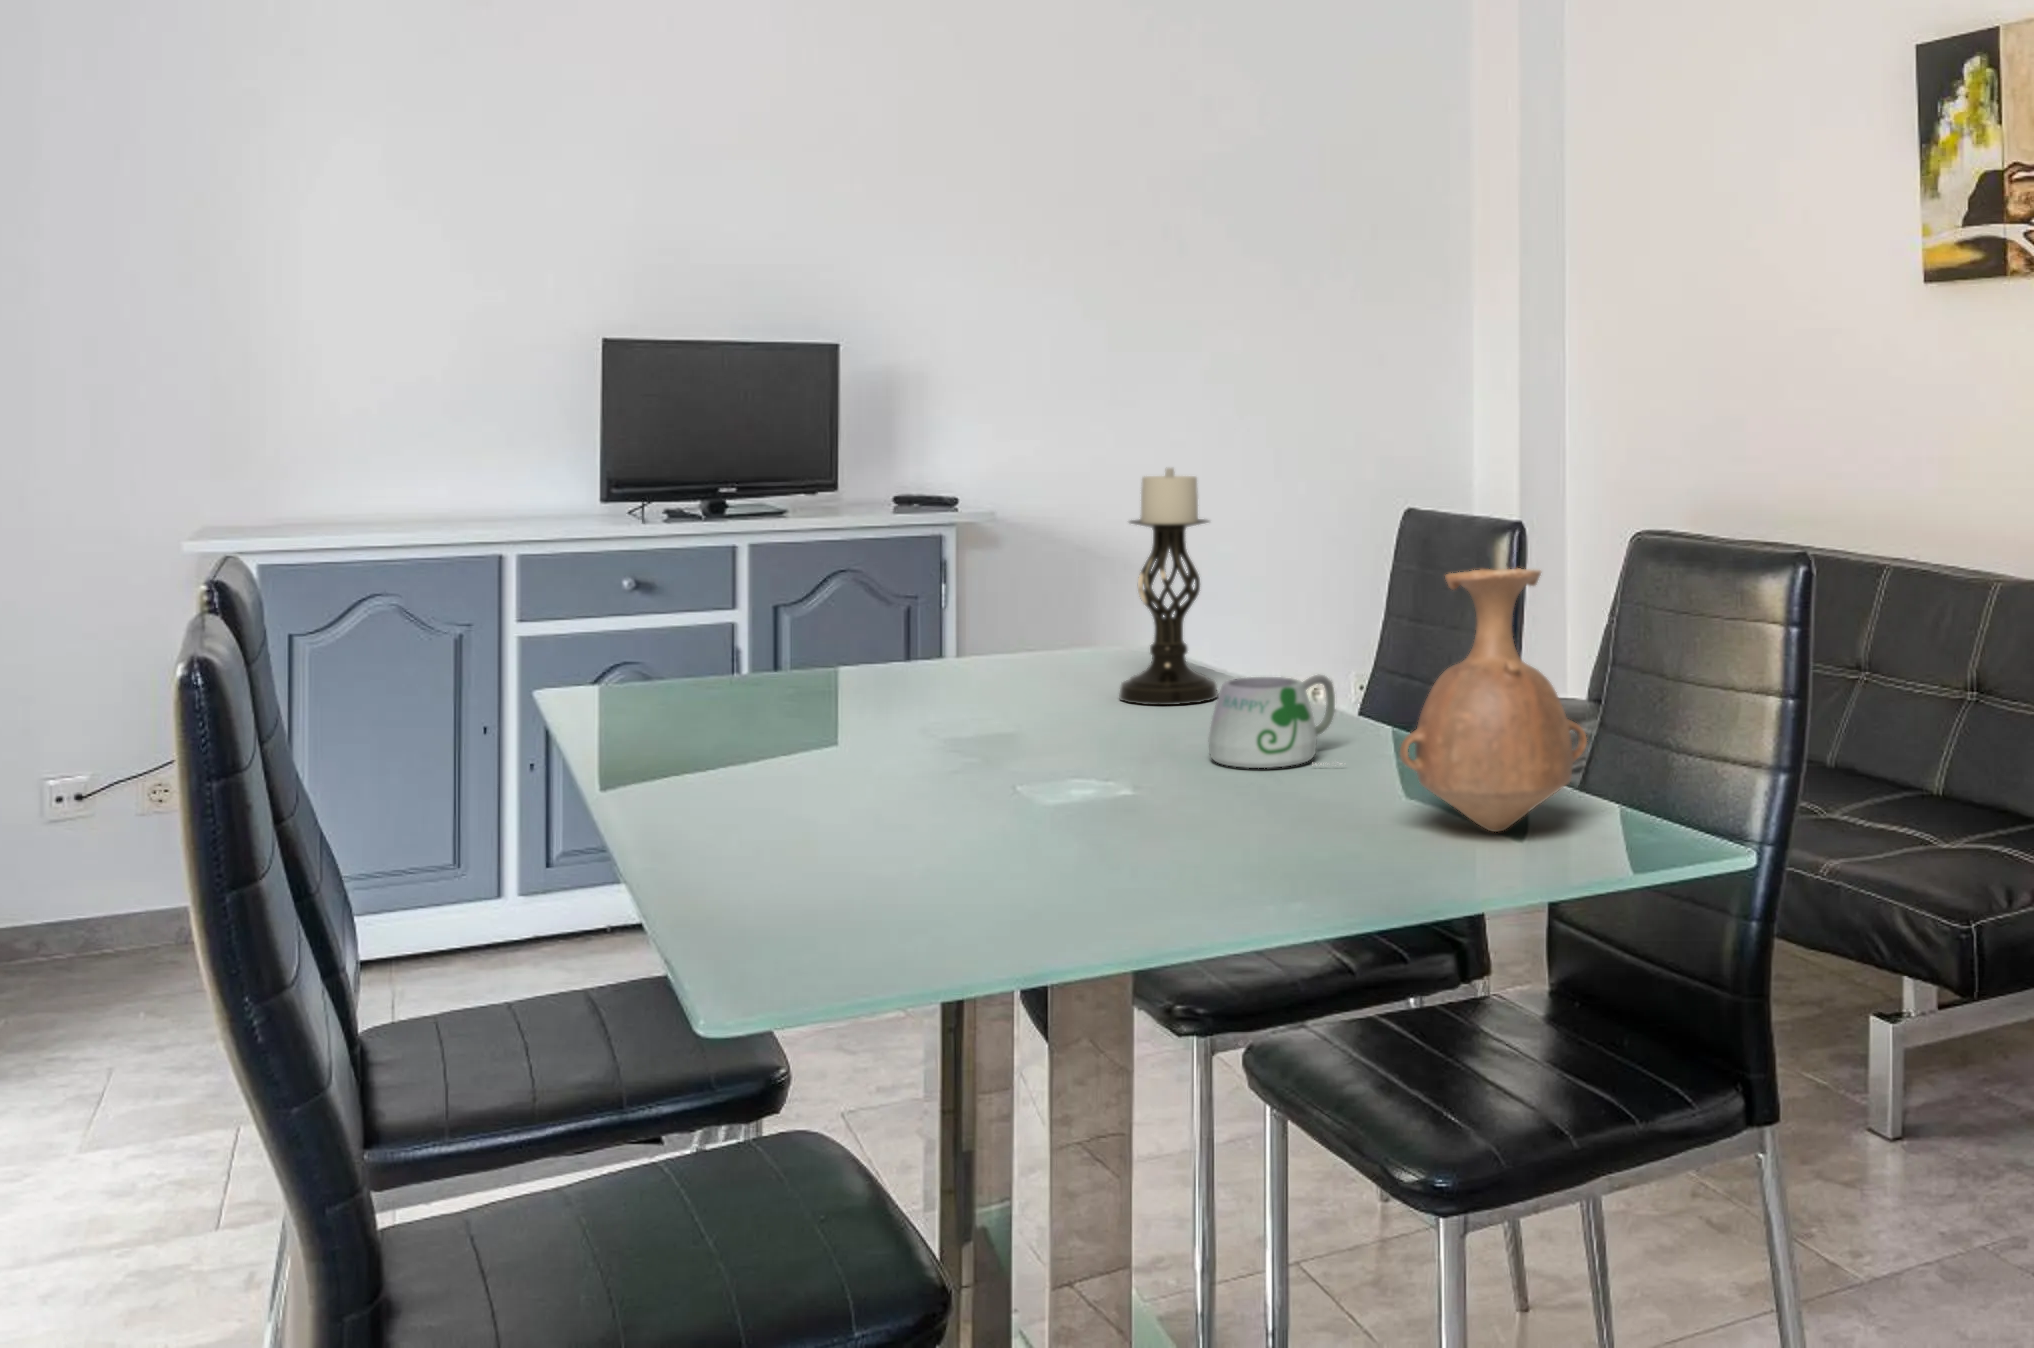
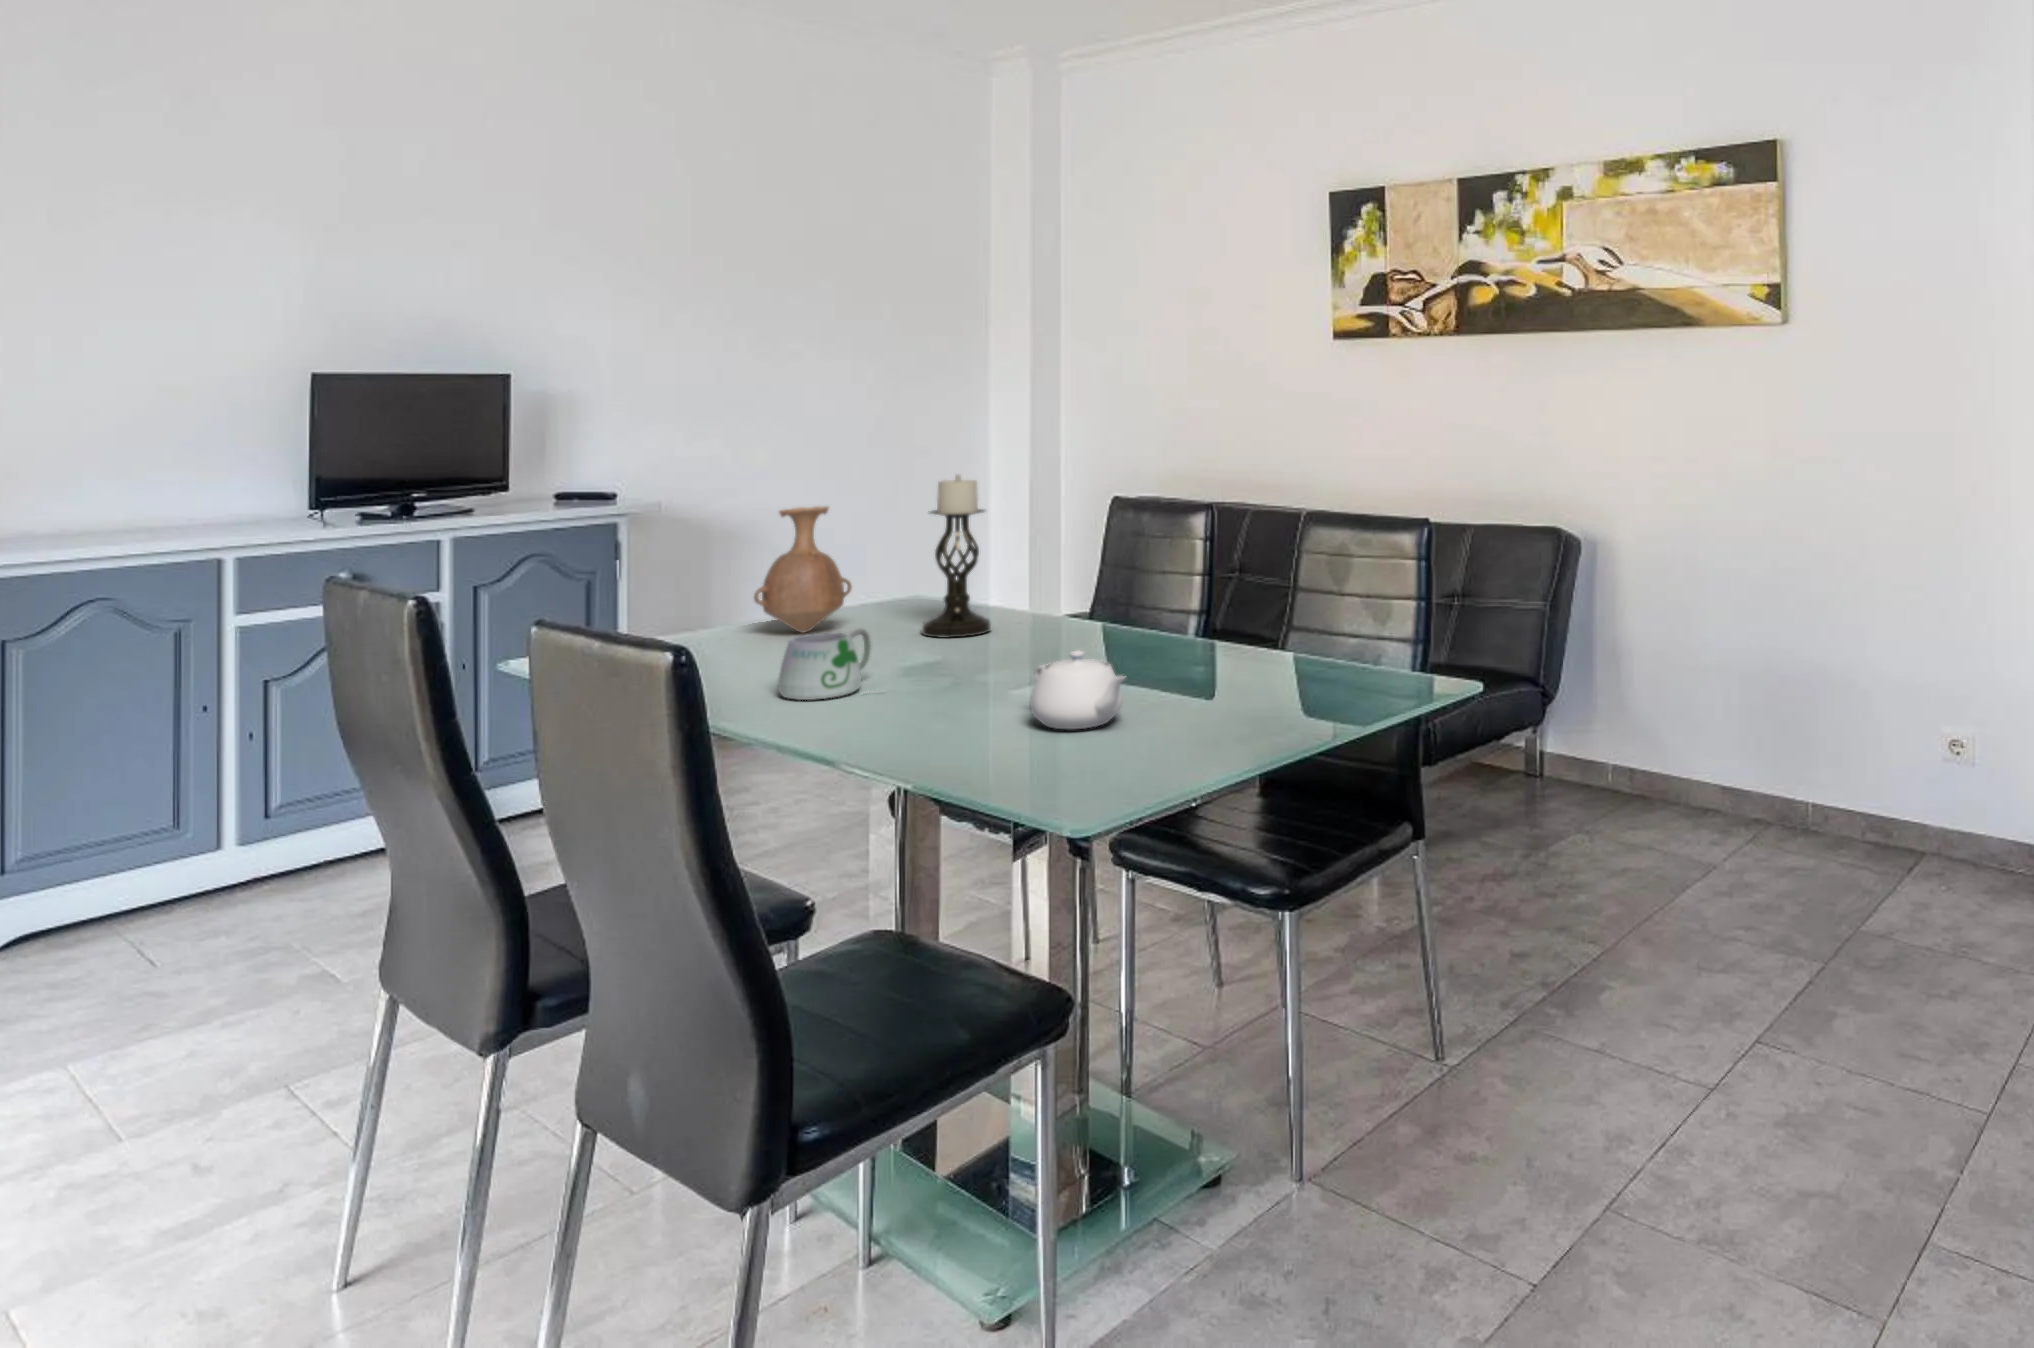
vase: present [1400,568,1587,832] -> present [754,506,852,633]
mug: present [1209,675,1342,768] -> present [778,629,883,700]
teapot: none [1031,730,1176,854] -> present [1030,651,1125,729]

